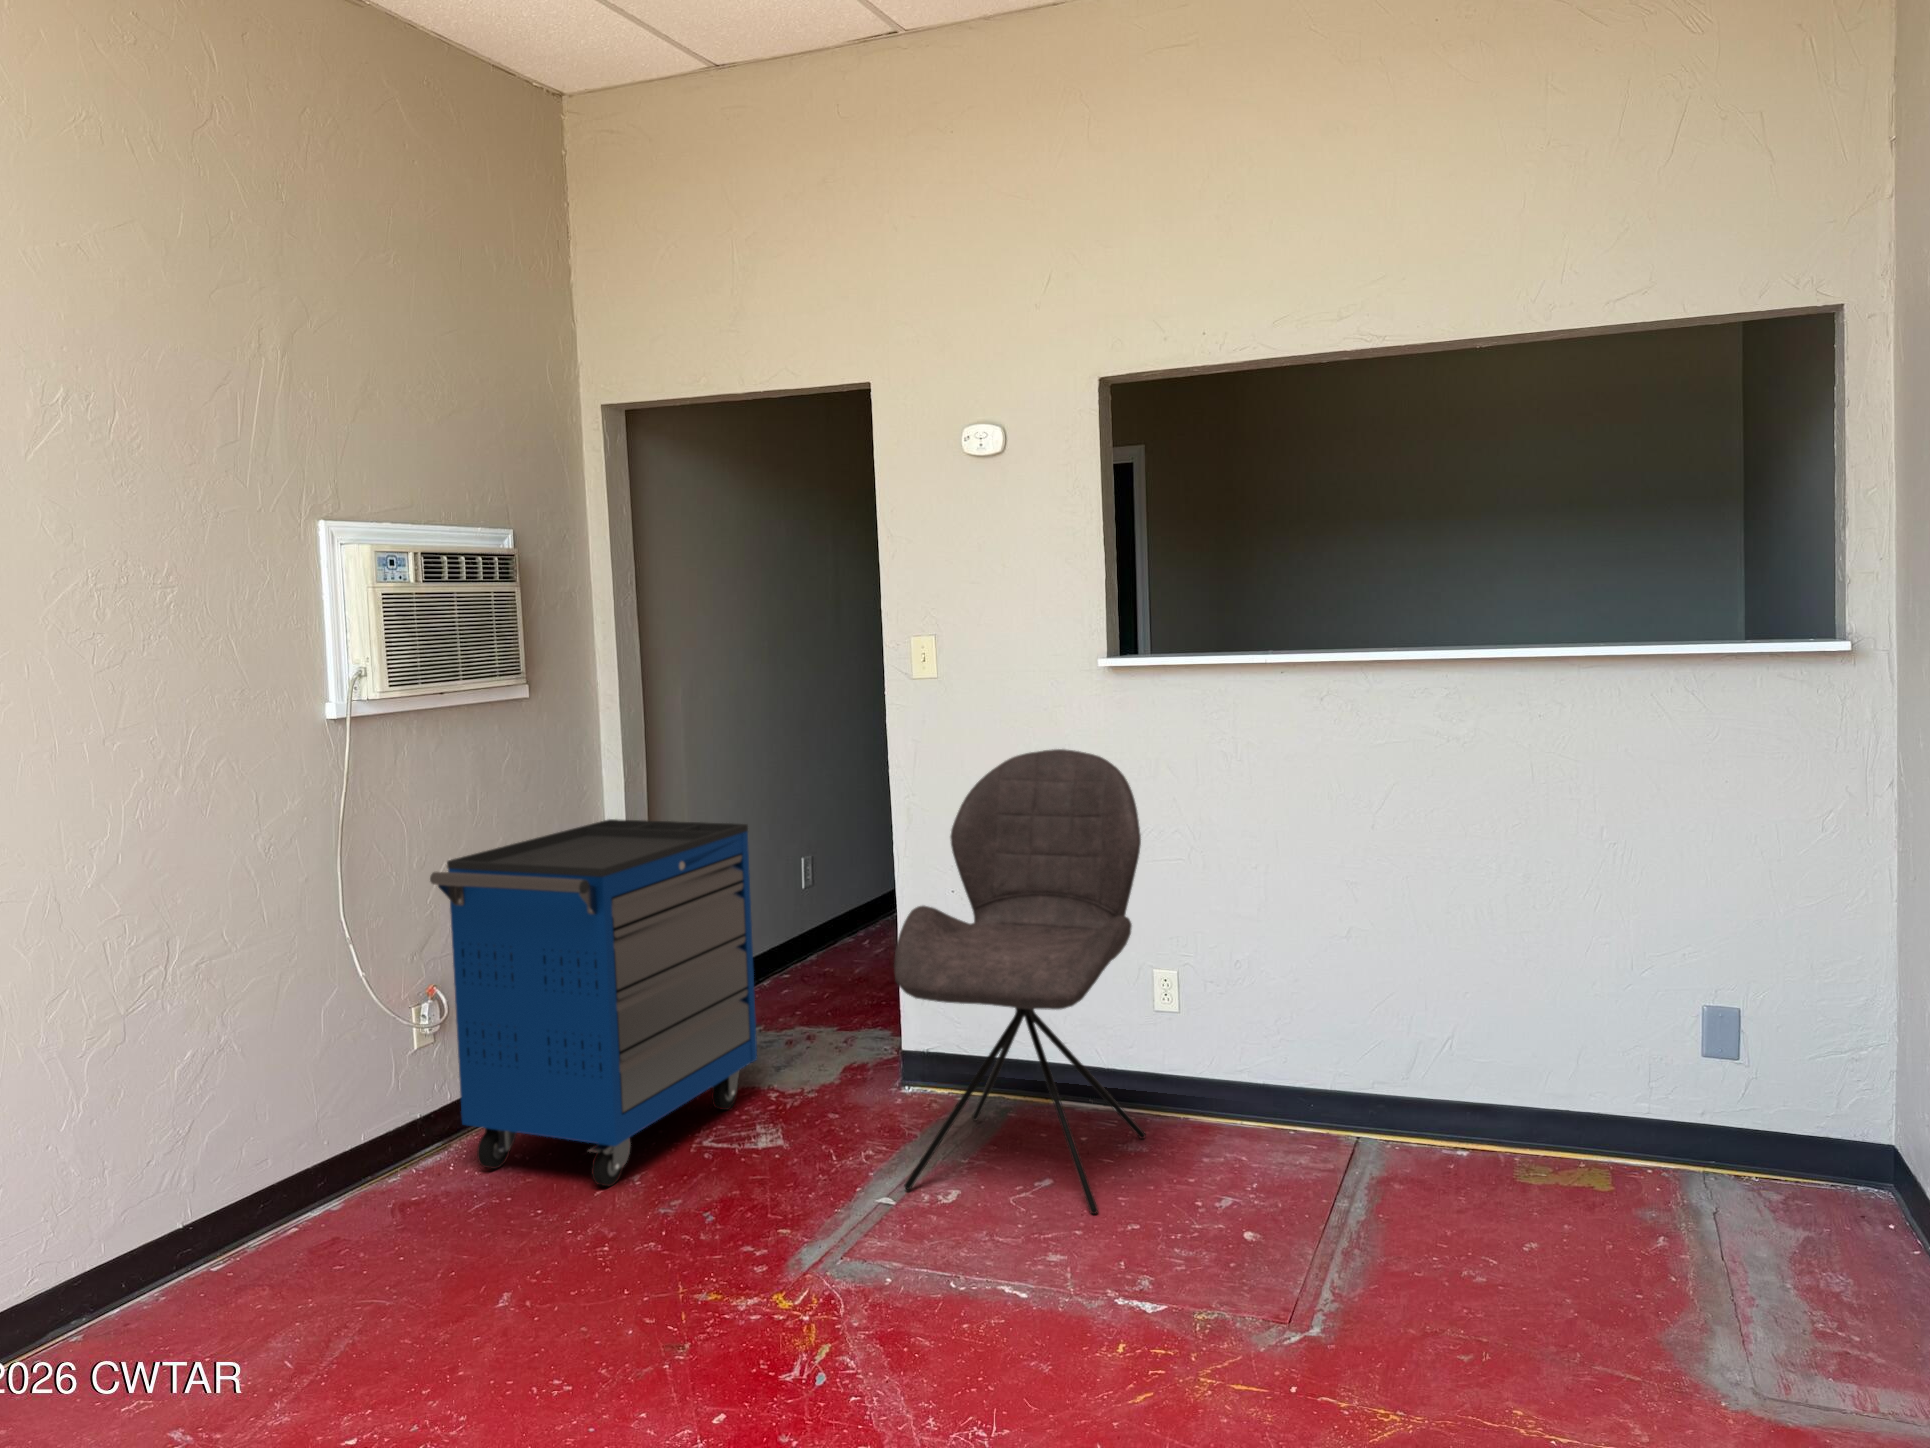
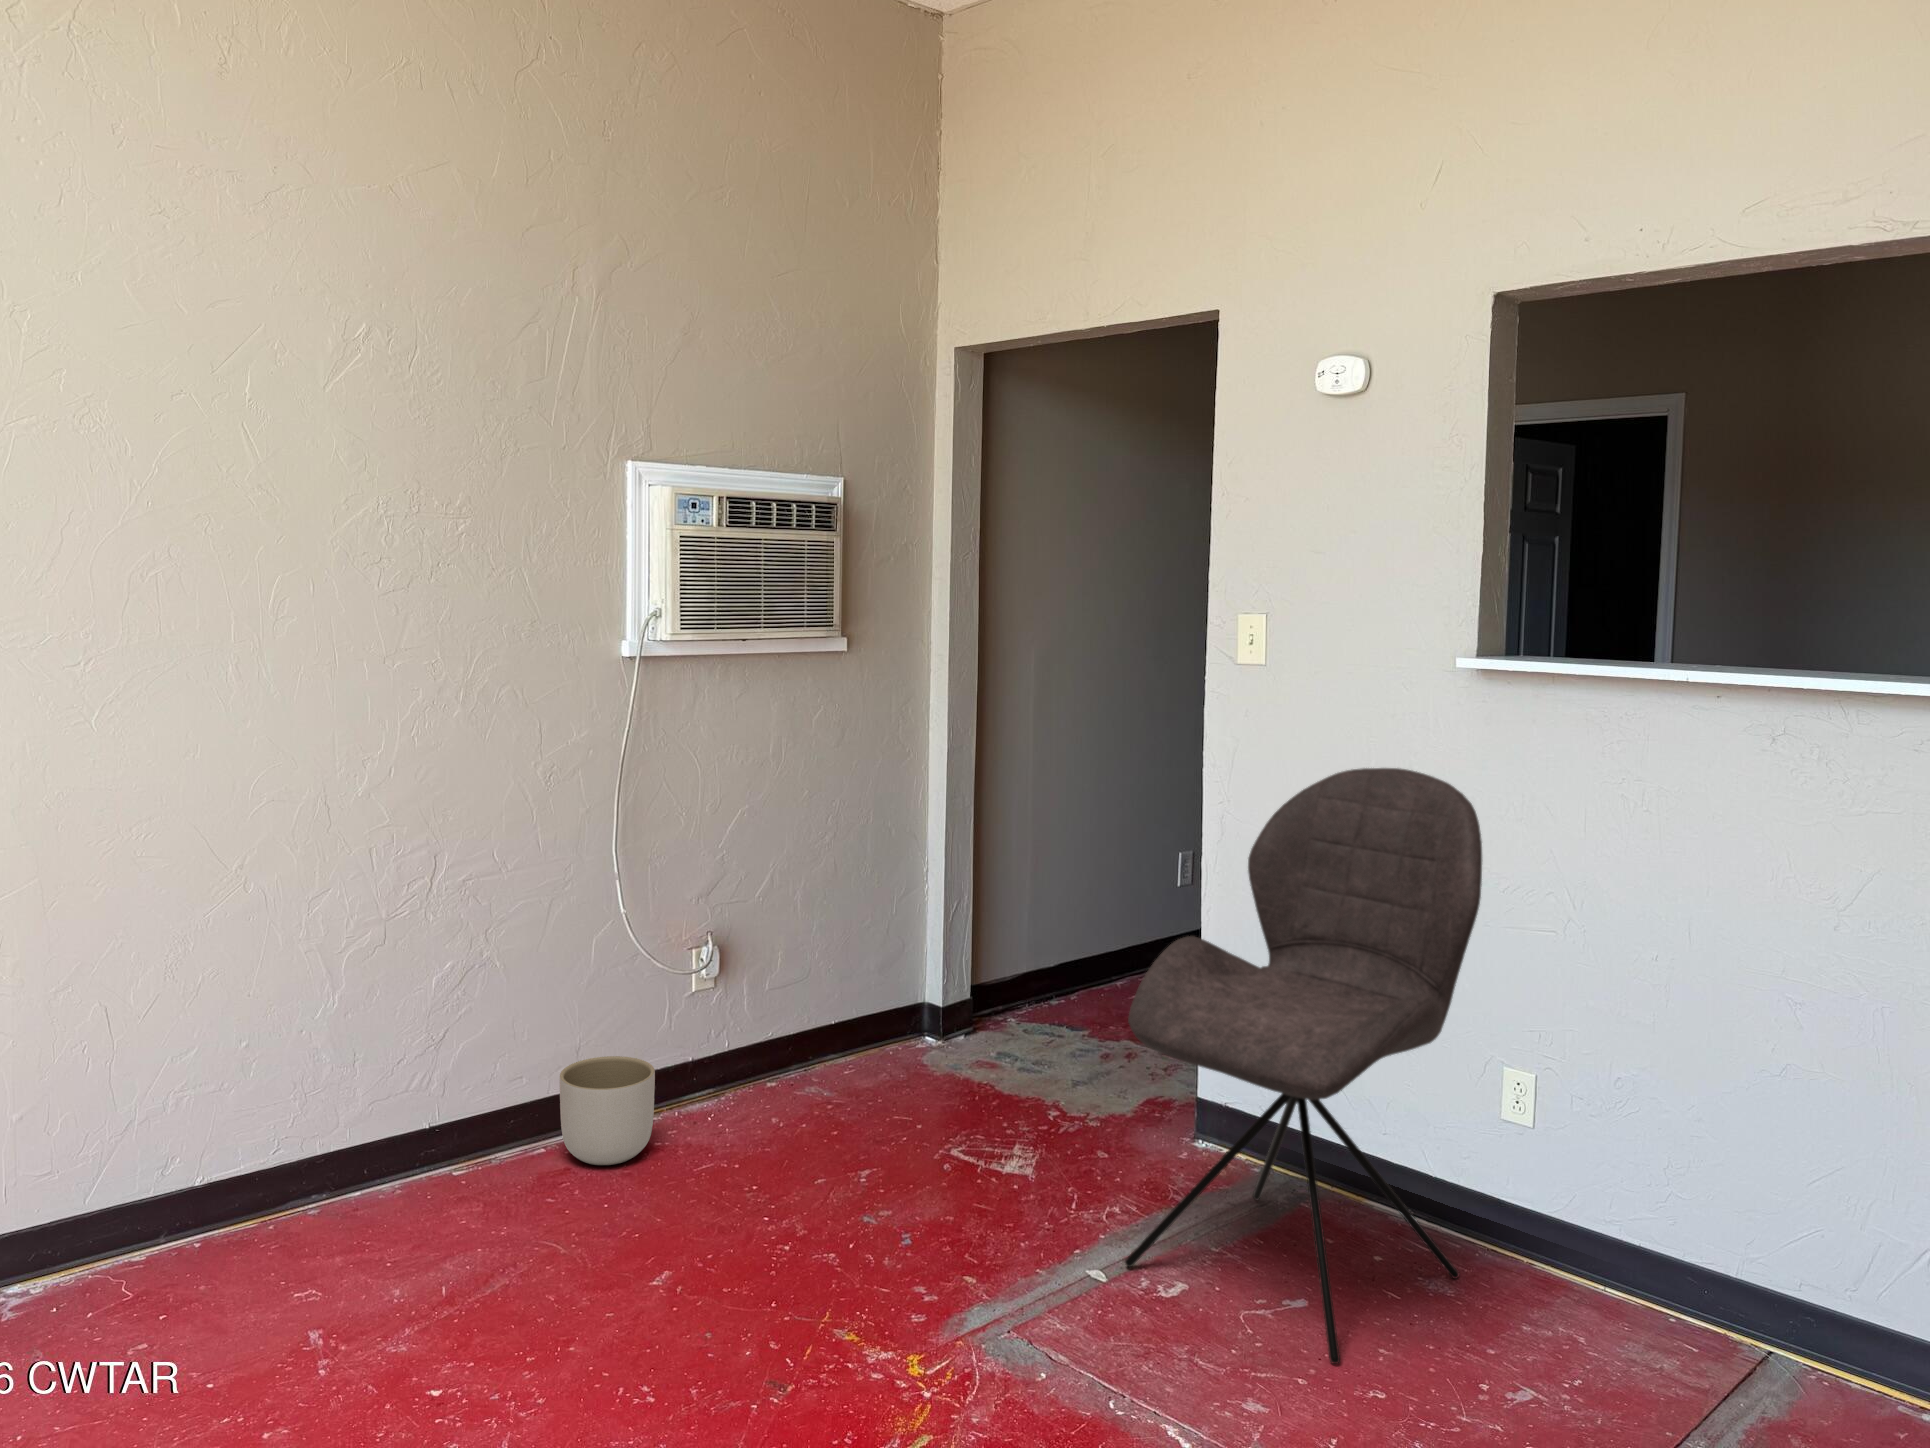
storage cabinet: present [430,819,757,1186] -> none [698,787,1044,1177]
planter: none [310,1120,413,1232] -> present [560,1056,655,1165]

